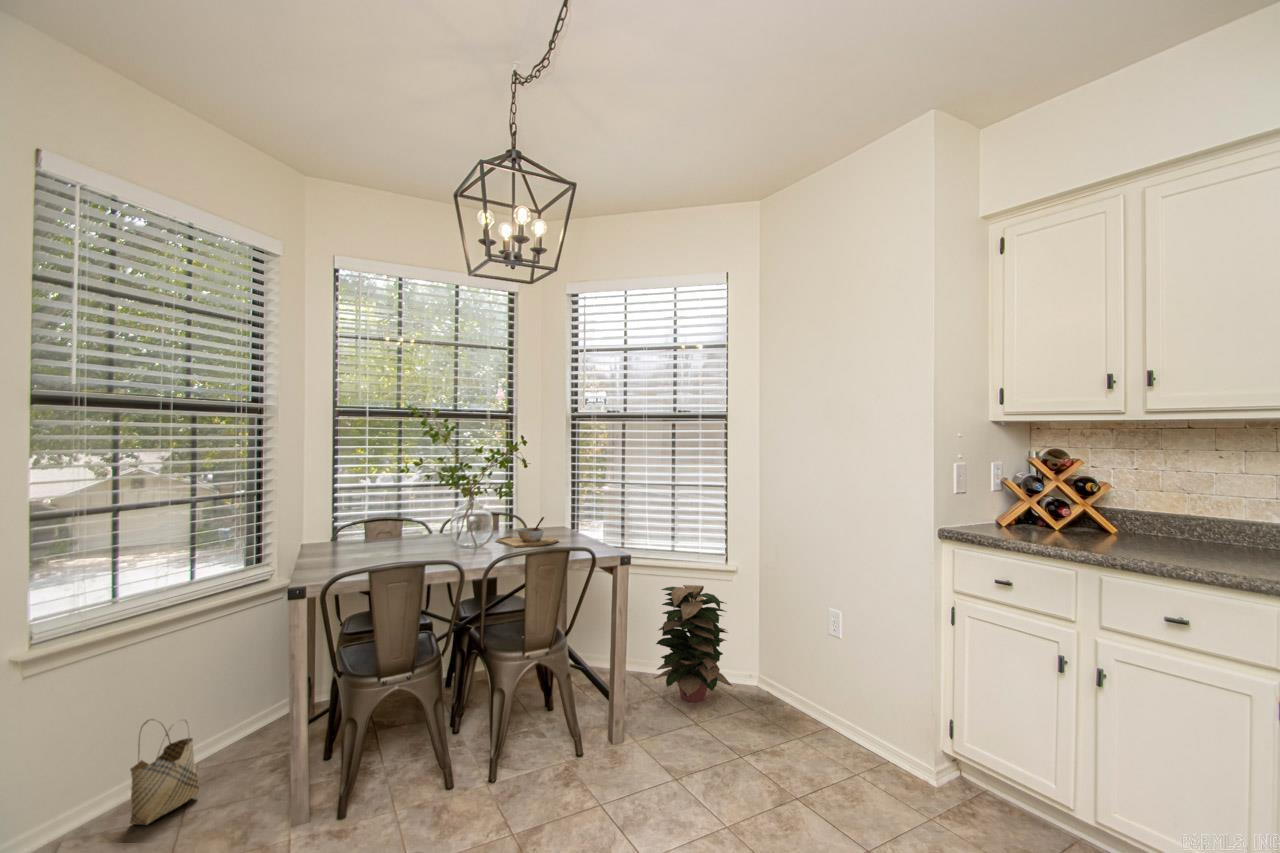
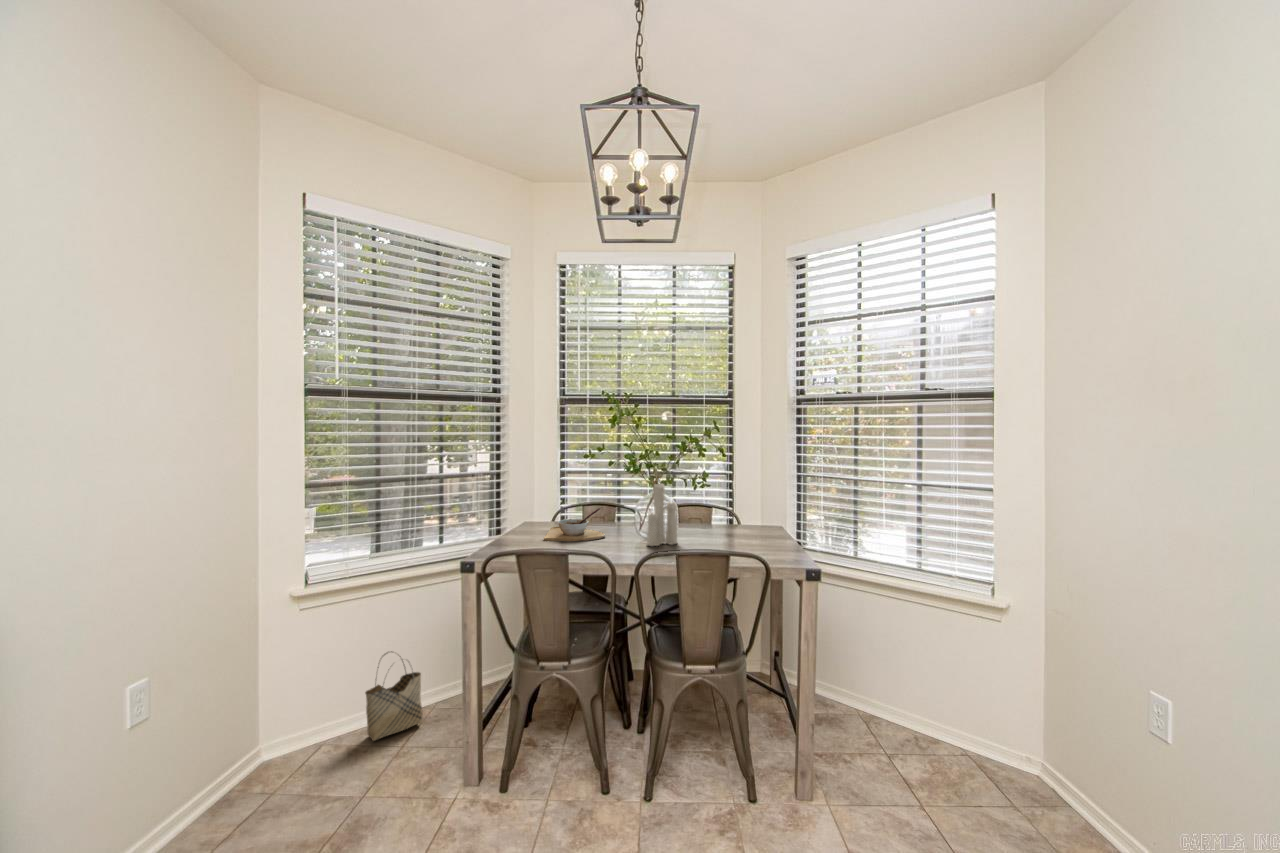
candle: none [472,484,499,552] -> present [647,483,677,546]
bowl: present [495,517,559,548] -> present [544,508,605,541]
decorative plant: present [654,585,732,702] -> none [878,616,997,782]

